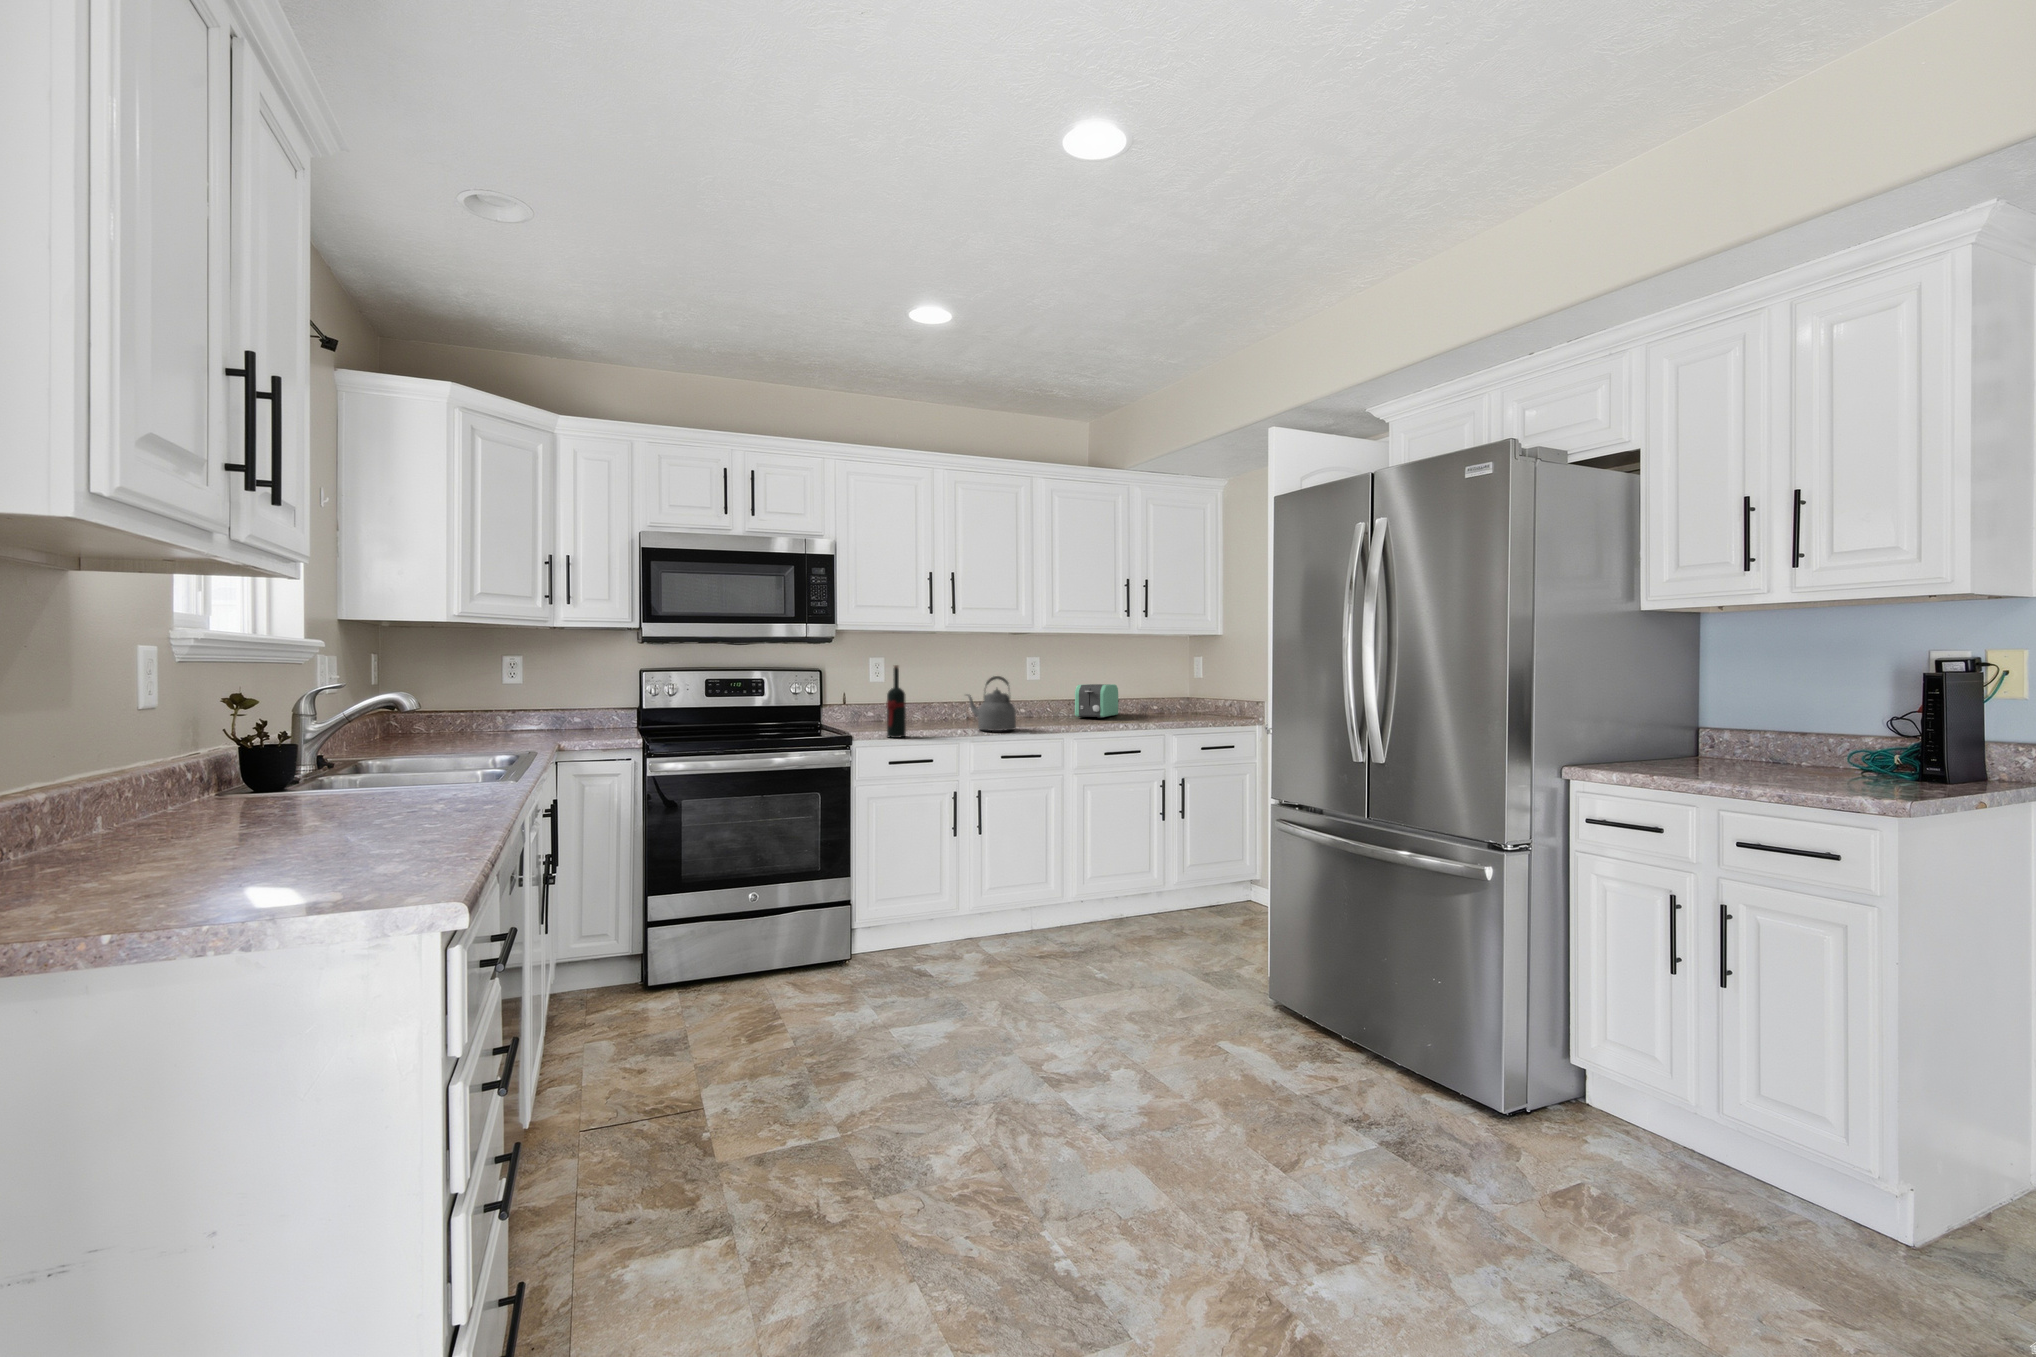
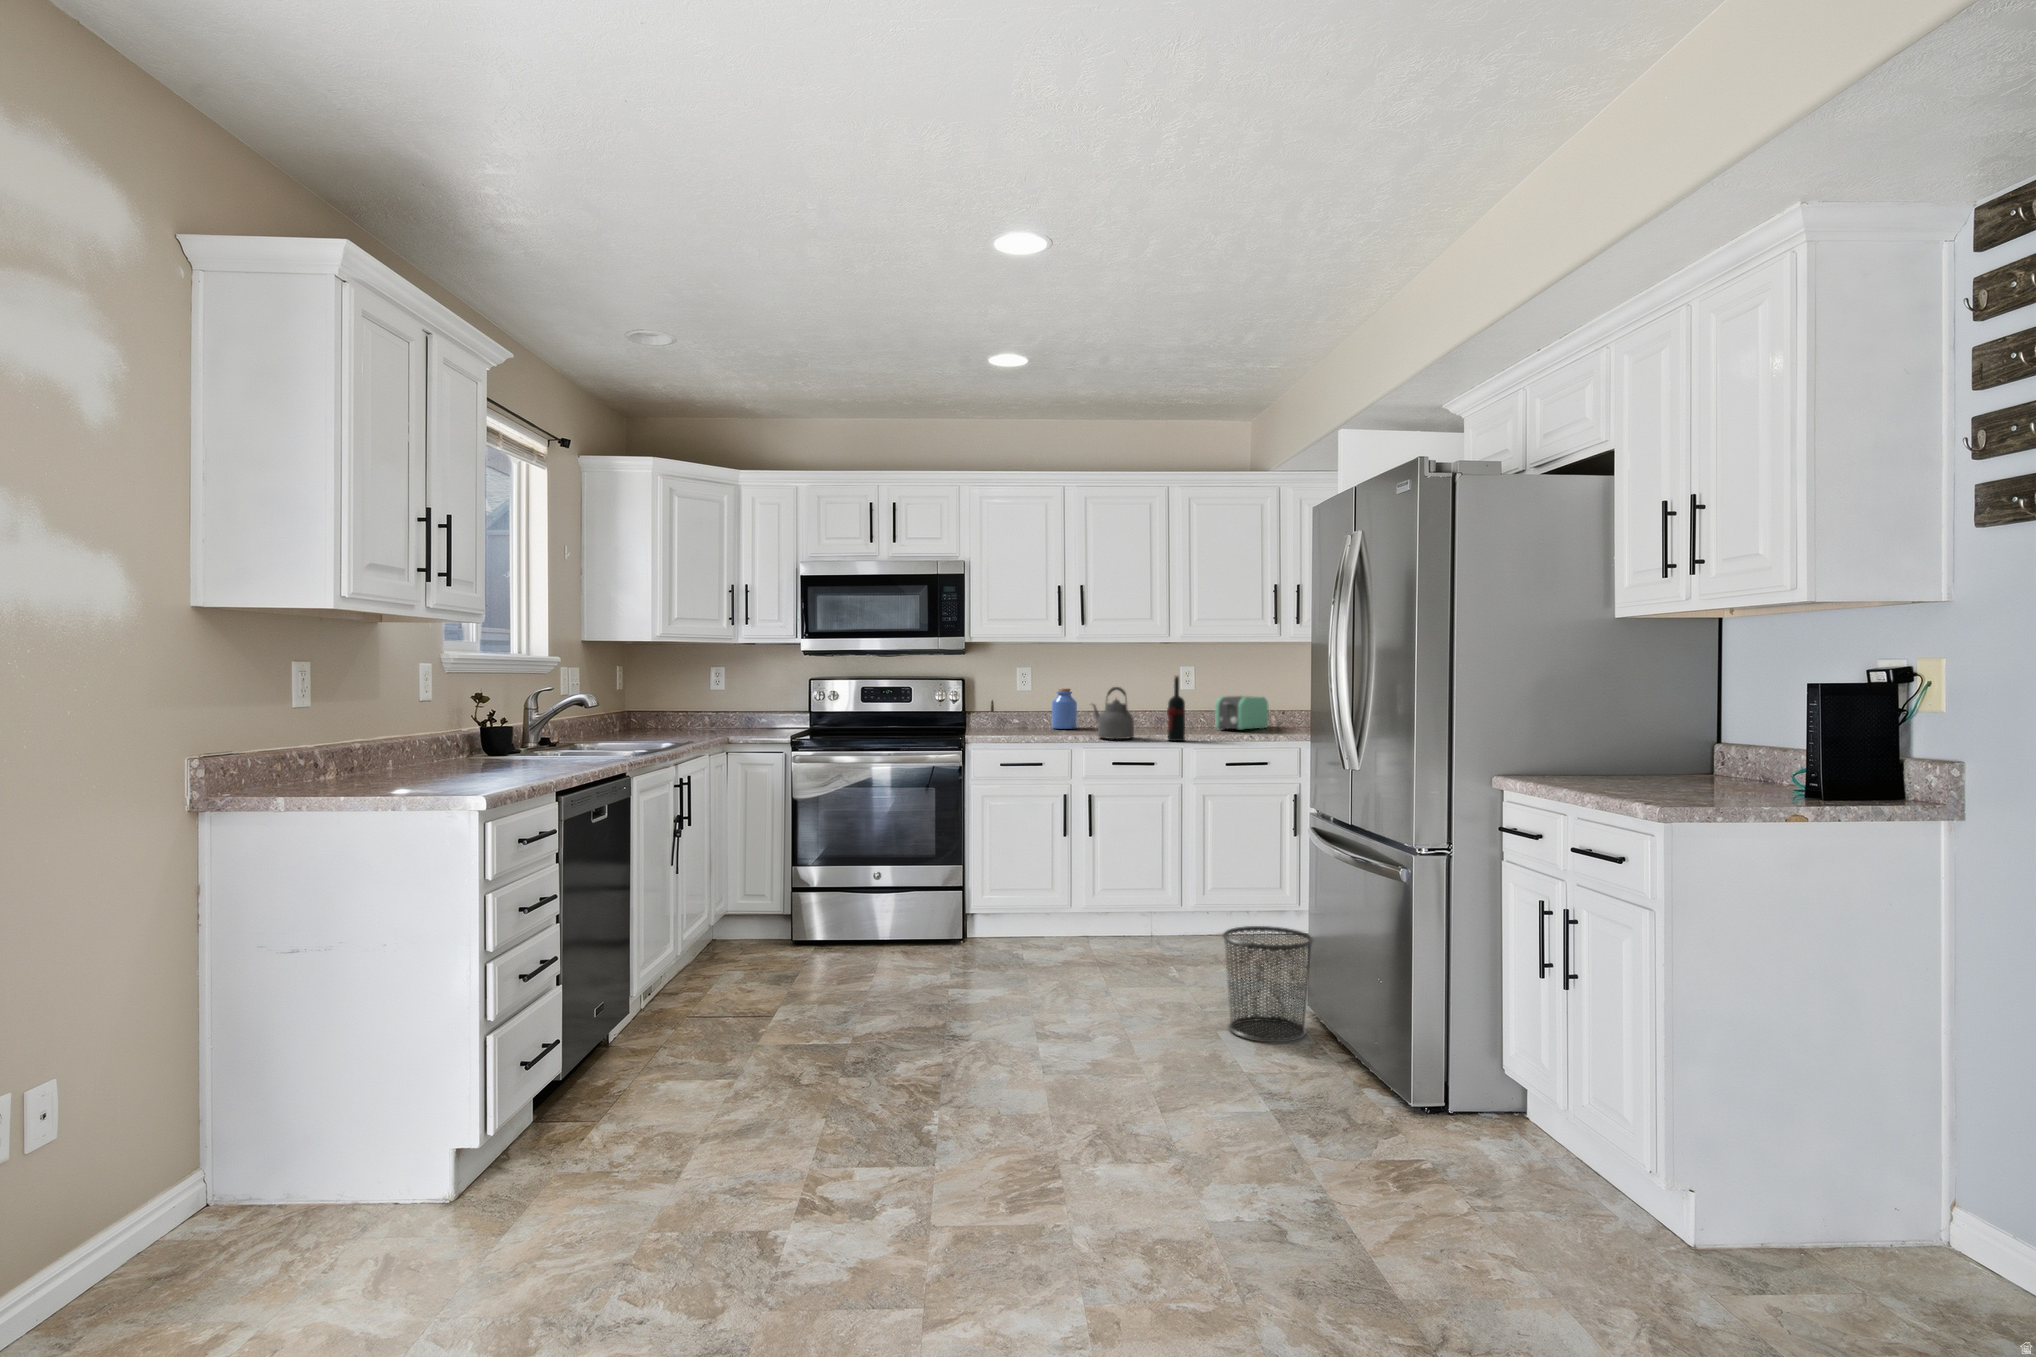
wine bottle: present [886,665,906,738] -> present [1167,676,1185,741]
jar: none [912,679,938,721] -> present [1052,688,1077,729]
waste bin: none [1220,926,1319,1056] -> present [1222,926,1314,1042]

